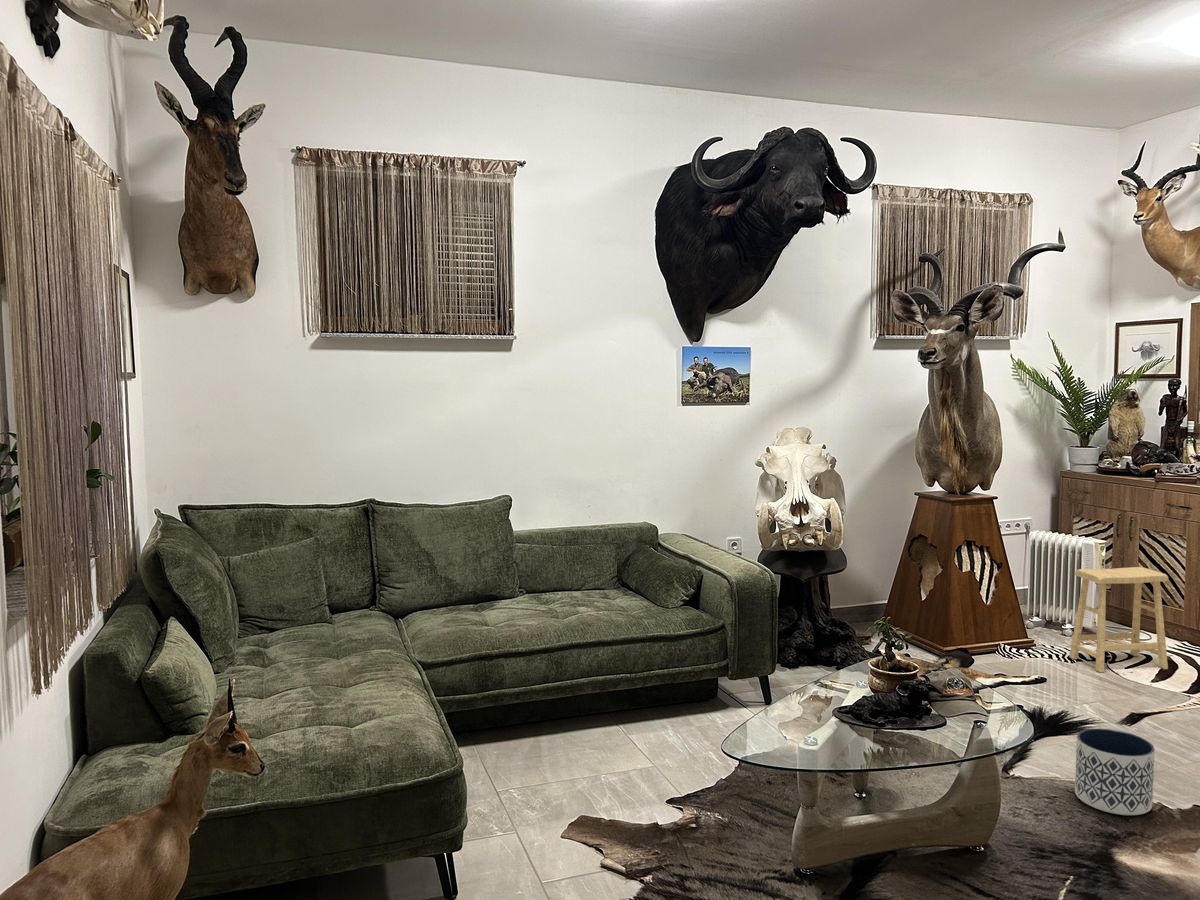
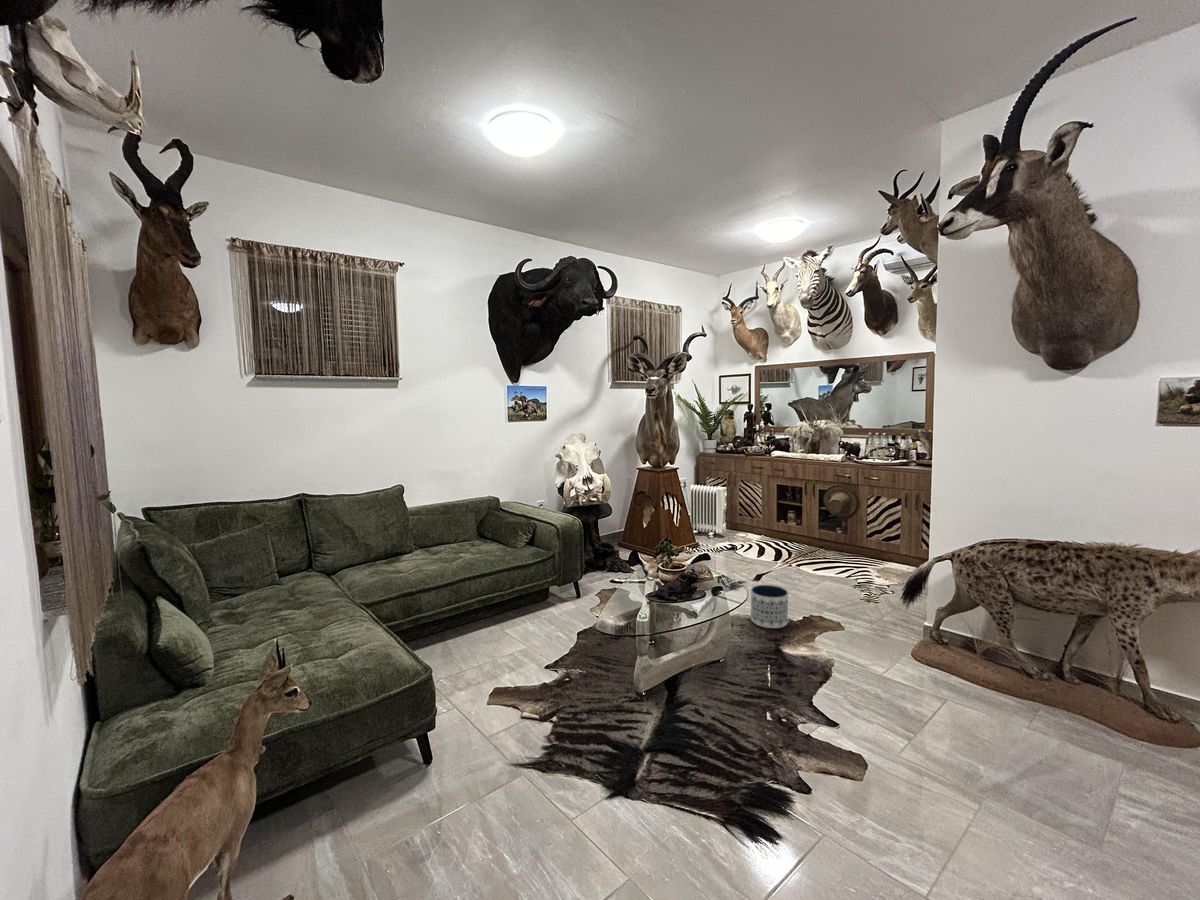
footstool: present [1070,567,1168,673] -> none [718,500,763,556]

